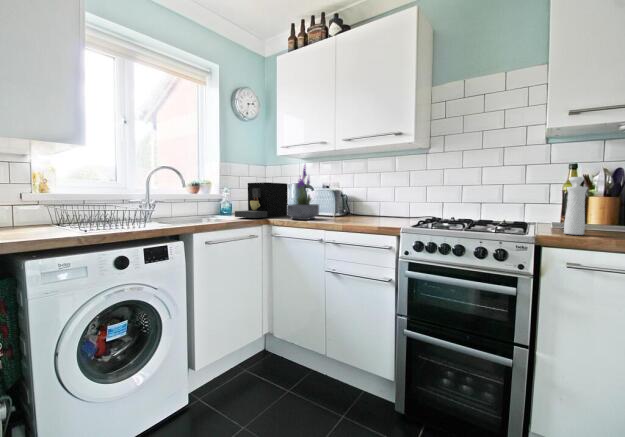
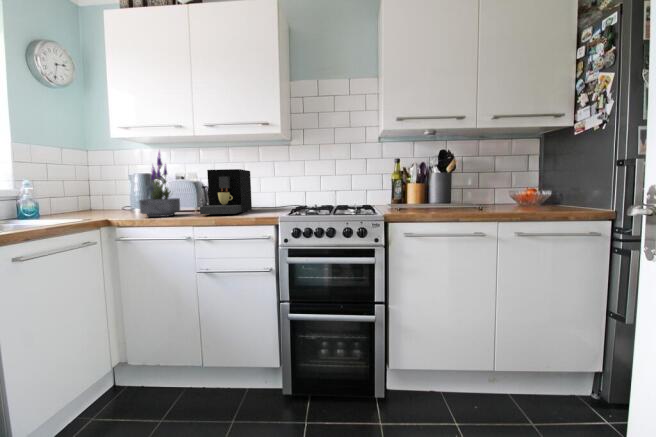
pepper mill: present [564,177,588,235] -> none [399,169,411,212]
coffee maker: present [235,182,288,218] -> present [200,169,252,214]

